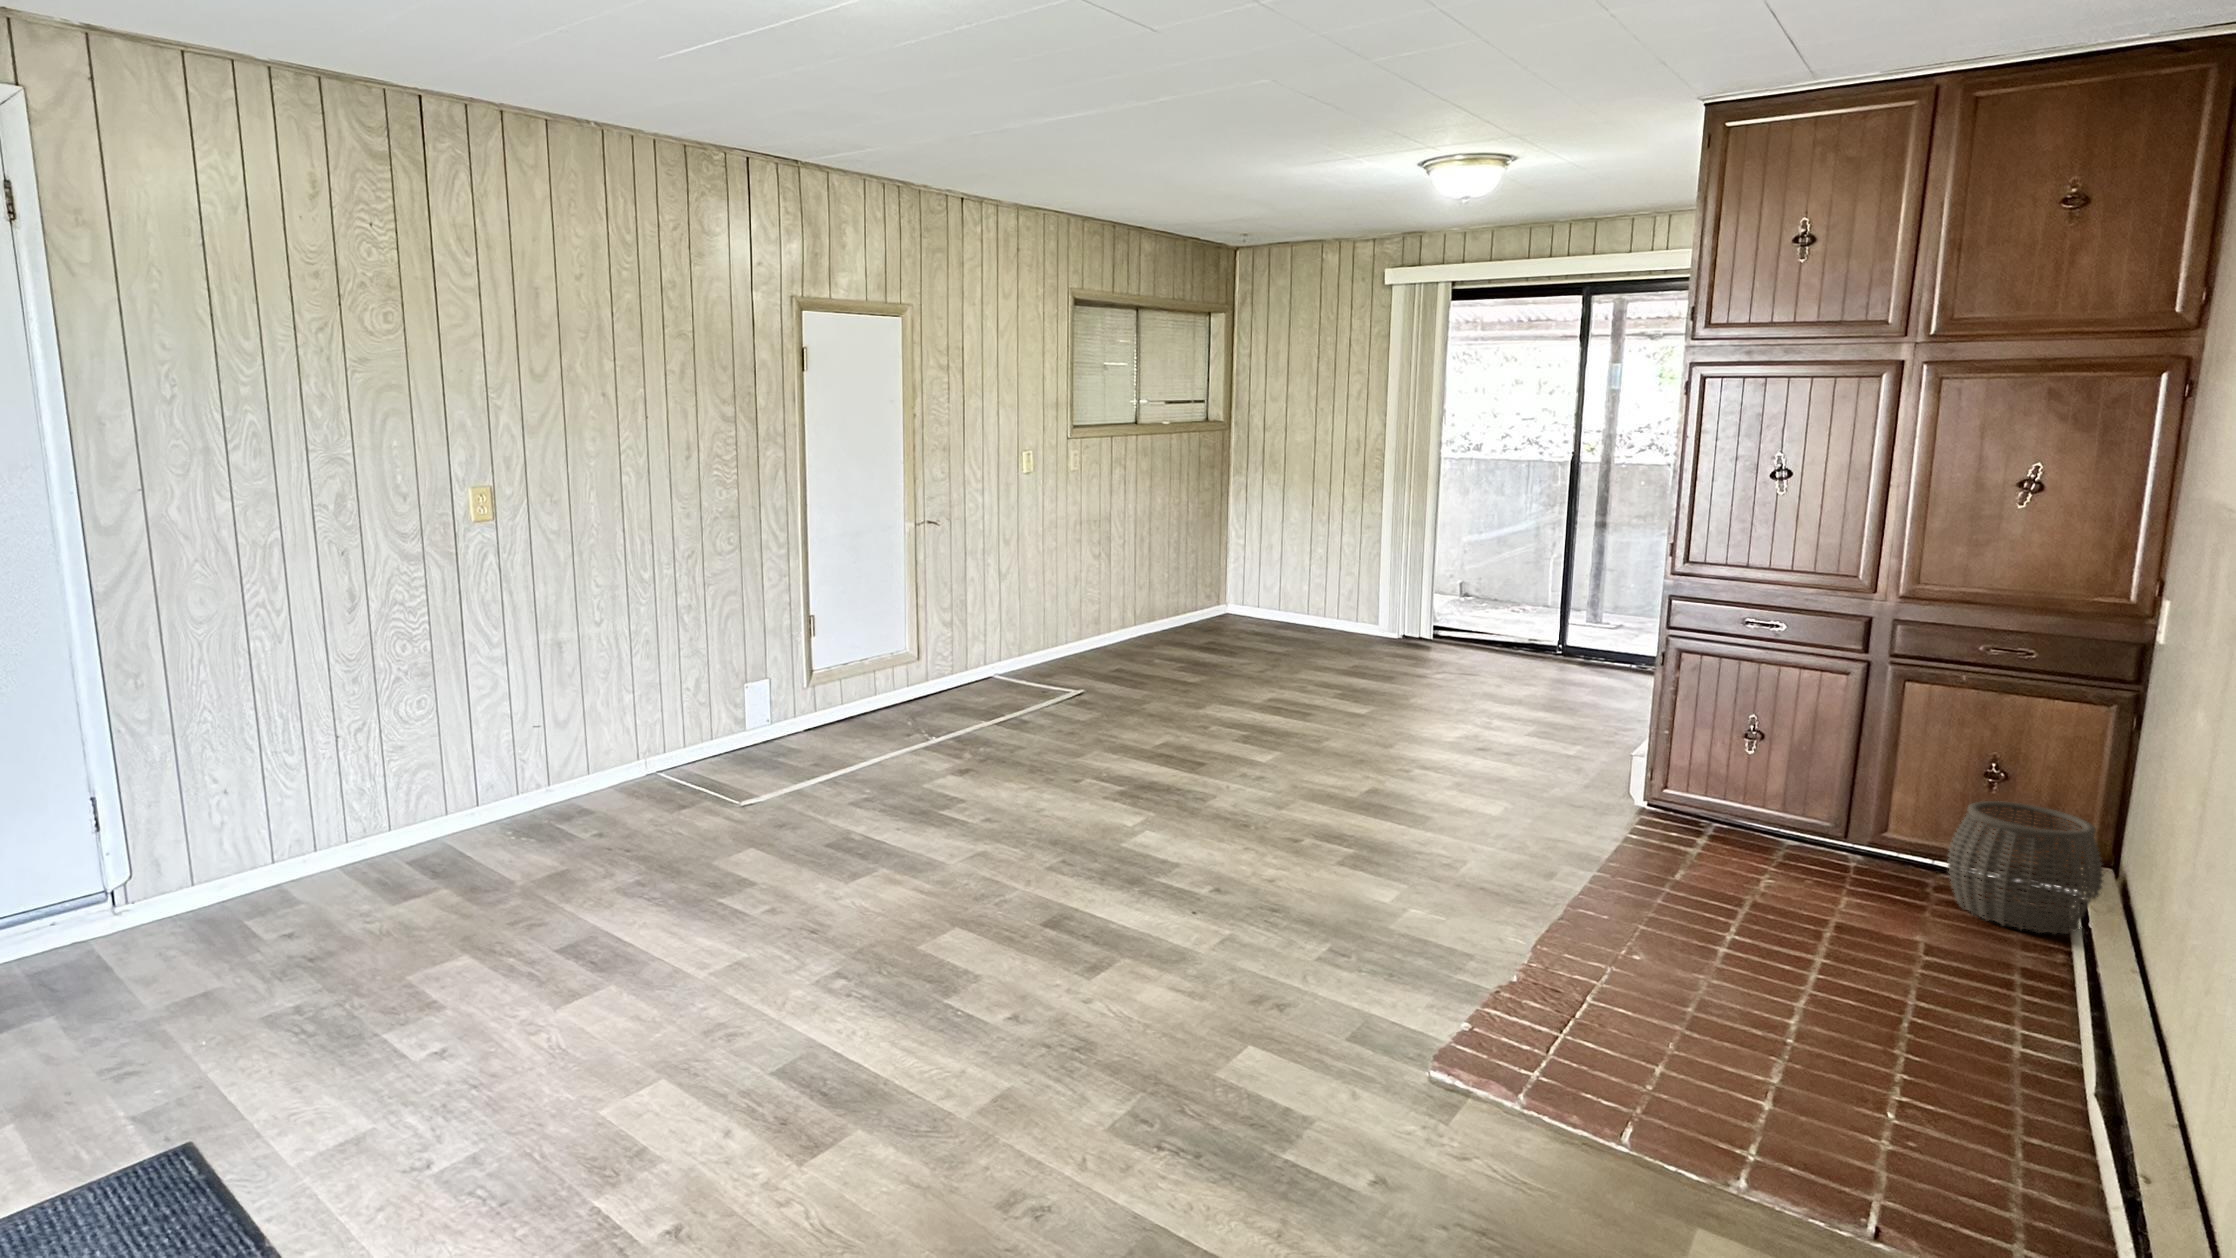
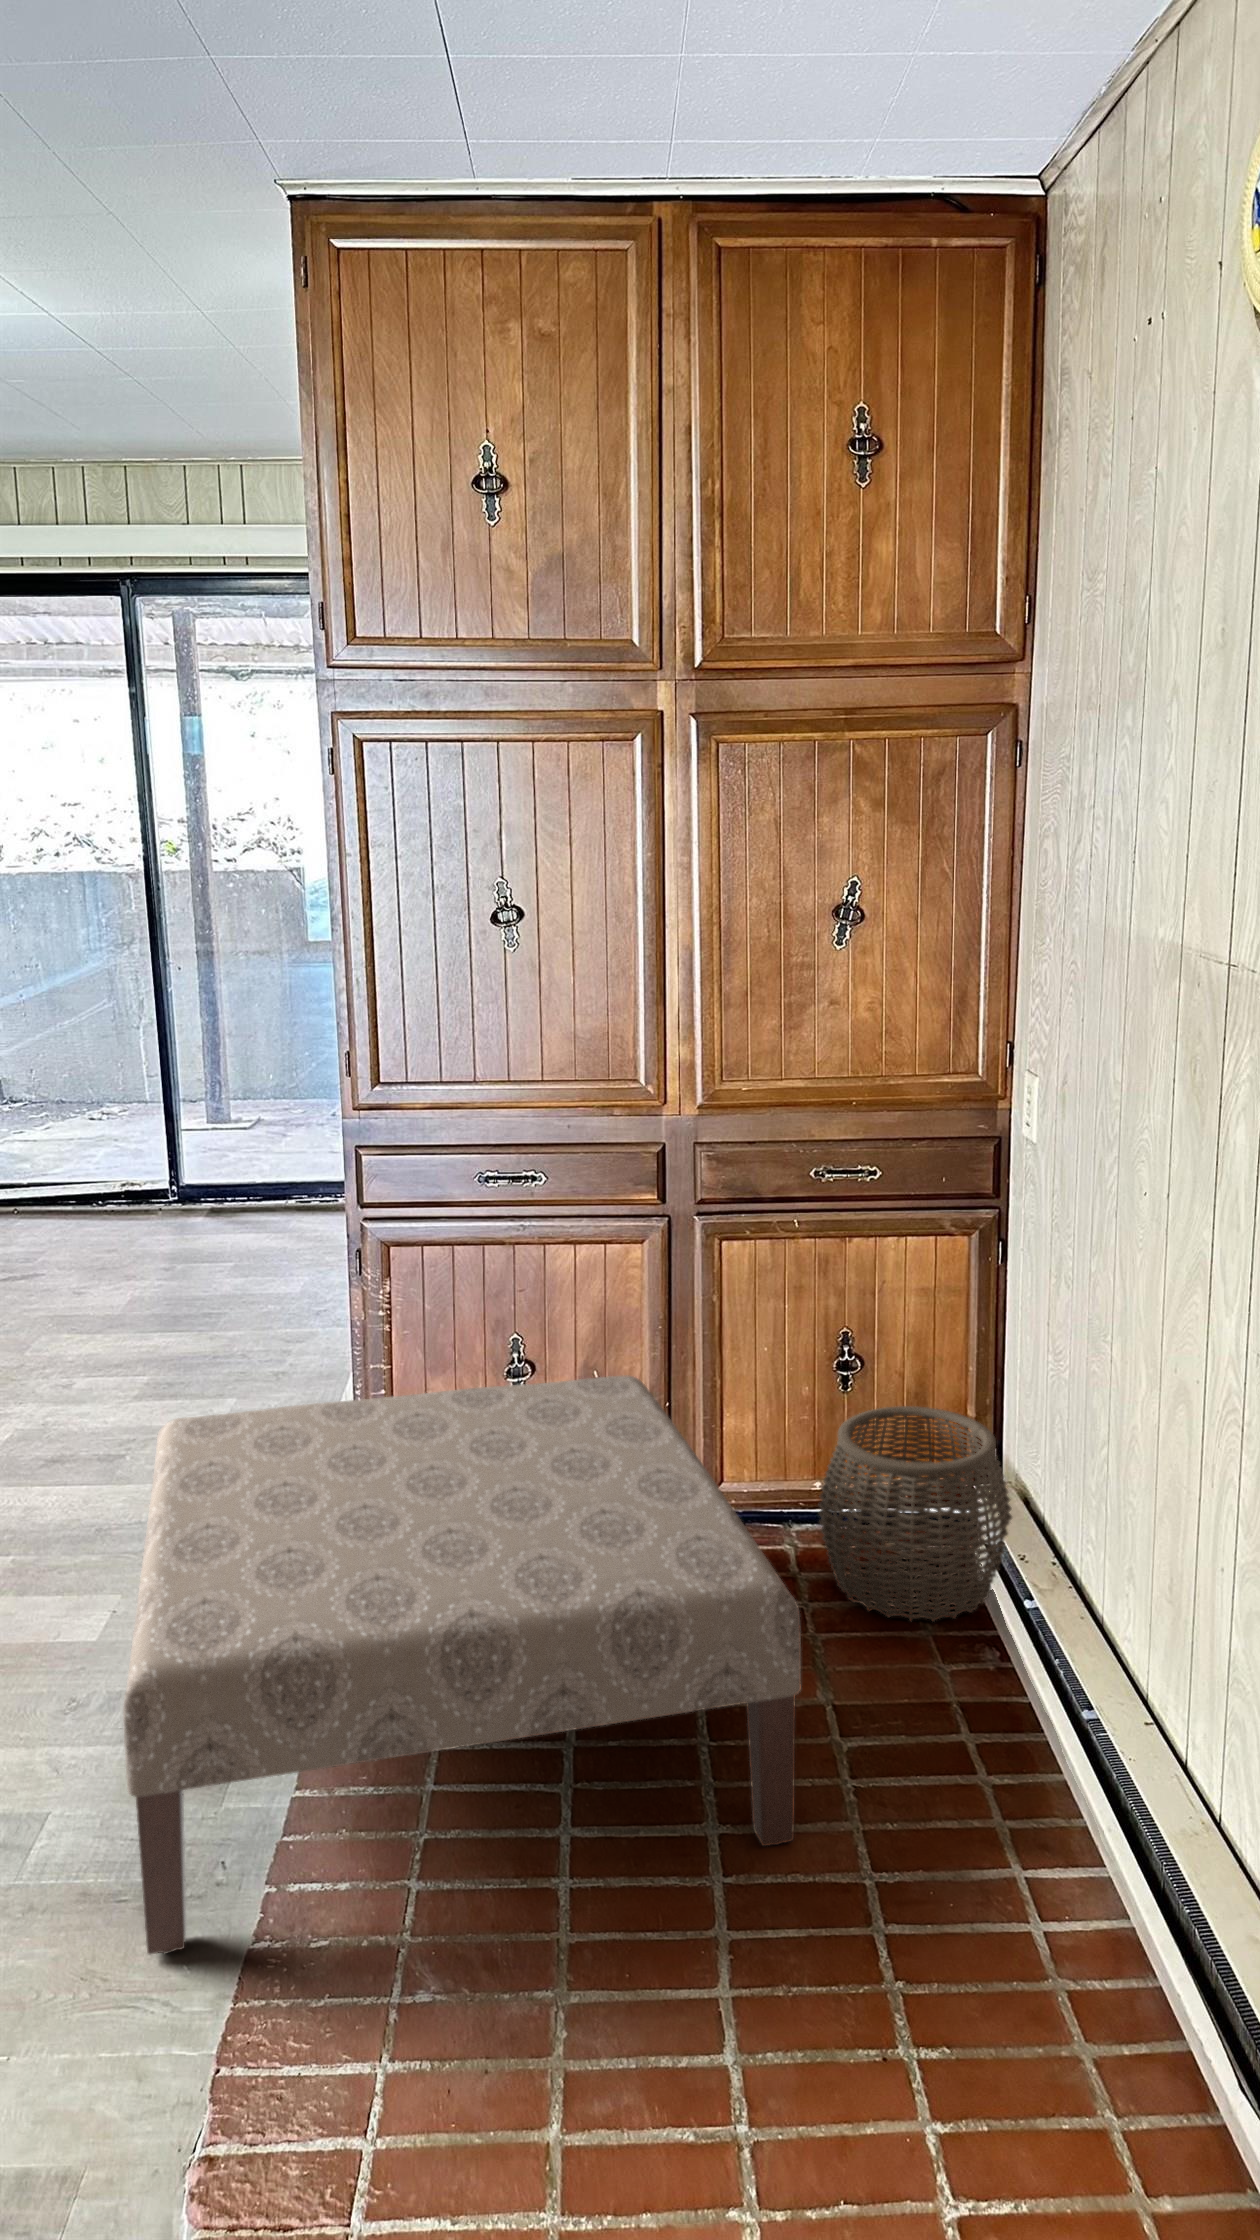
ottoman: none [1507,713,1880,967] -> present [123,1375,801,1954]

